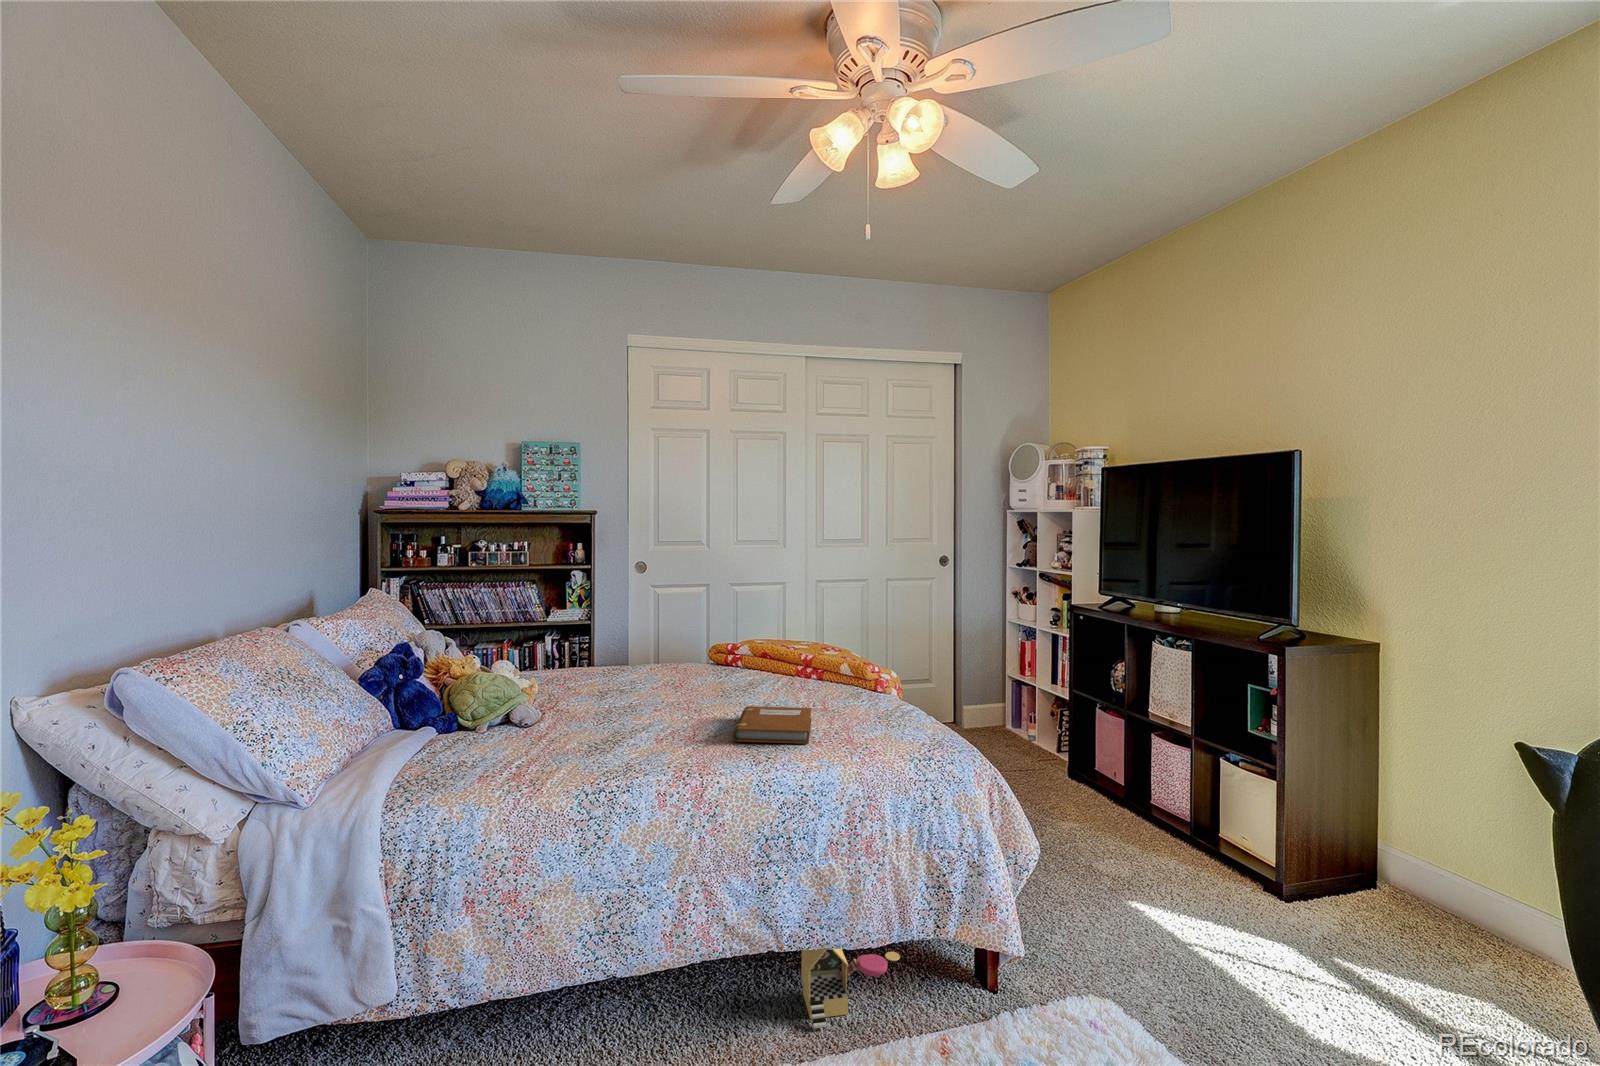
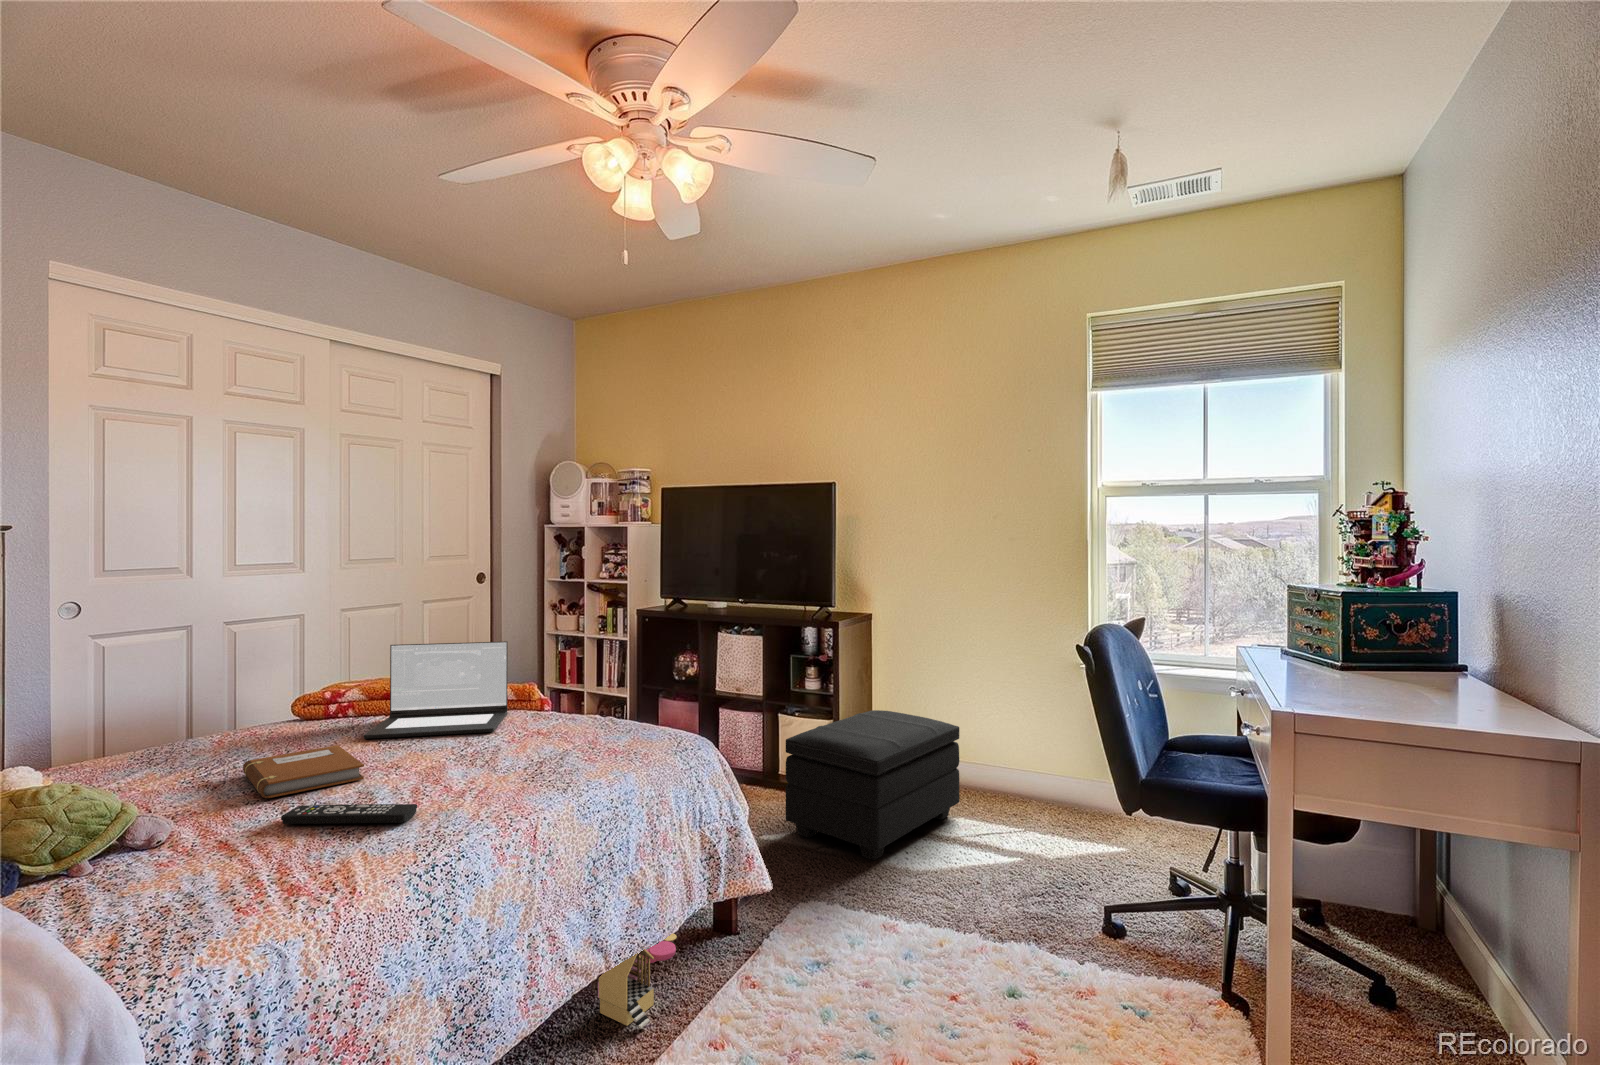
laptop: none [714,612,833,701] -> present [364,641,508,739]
notebook: present [733,706,811,744] -> present [243,745,364,798]
remote control: none [577,722,642,753] -> present [281,804,417,824]
footstool: none [1166,786,1513,1000] -> present [786,710,960,860]

